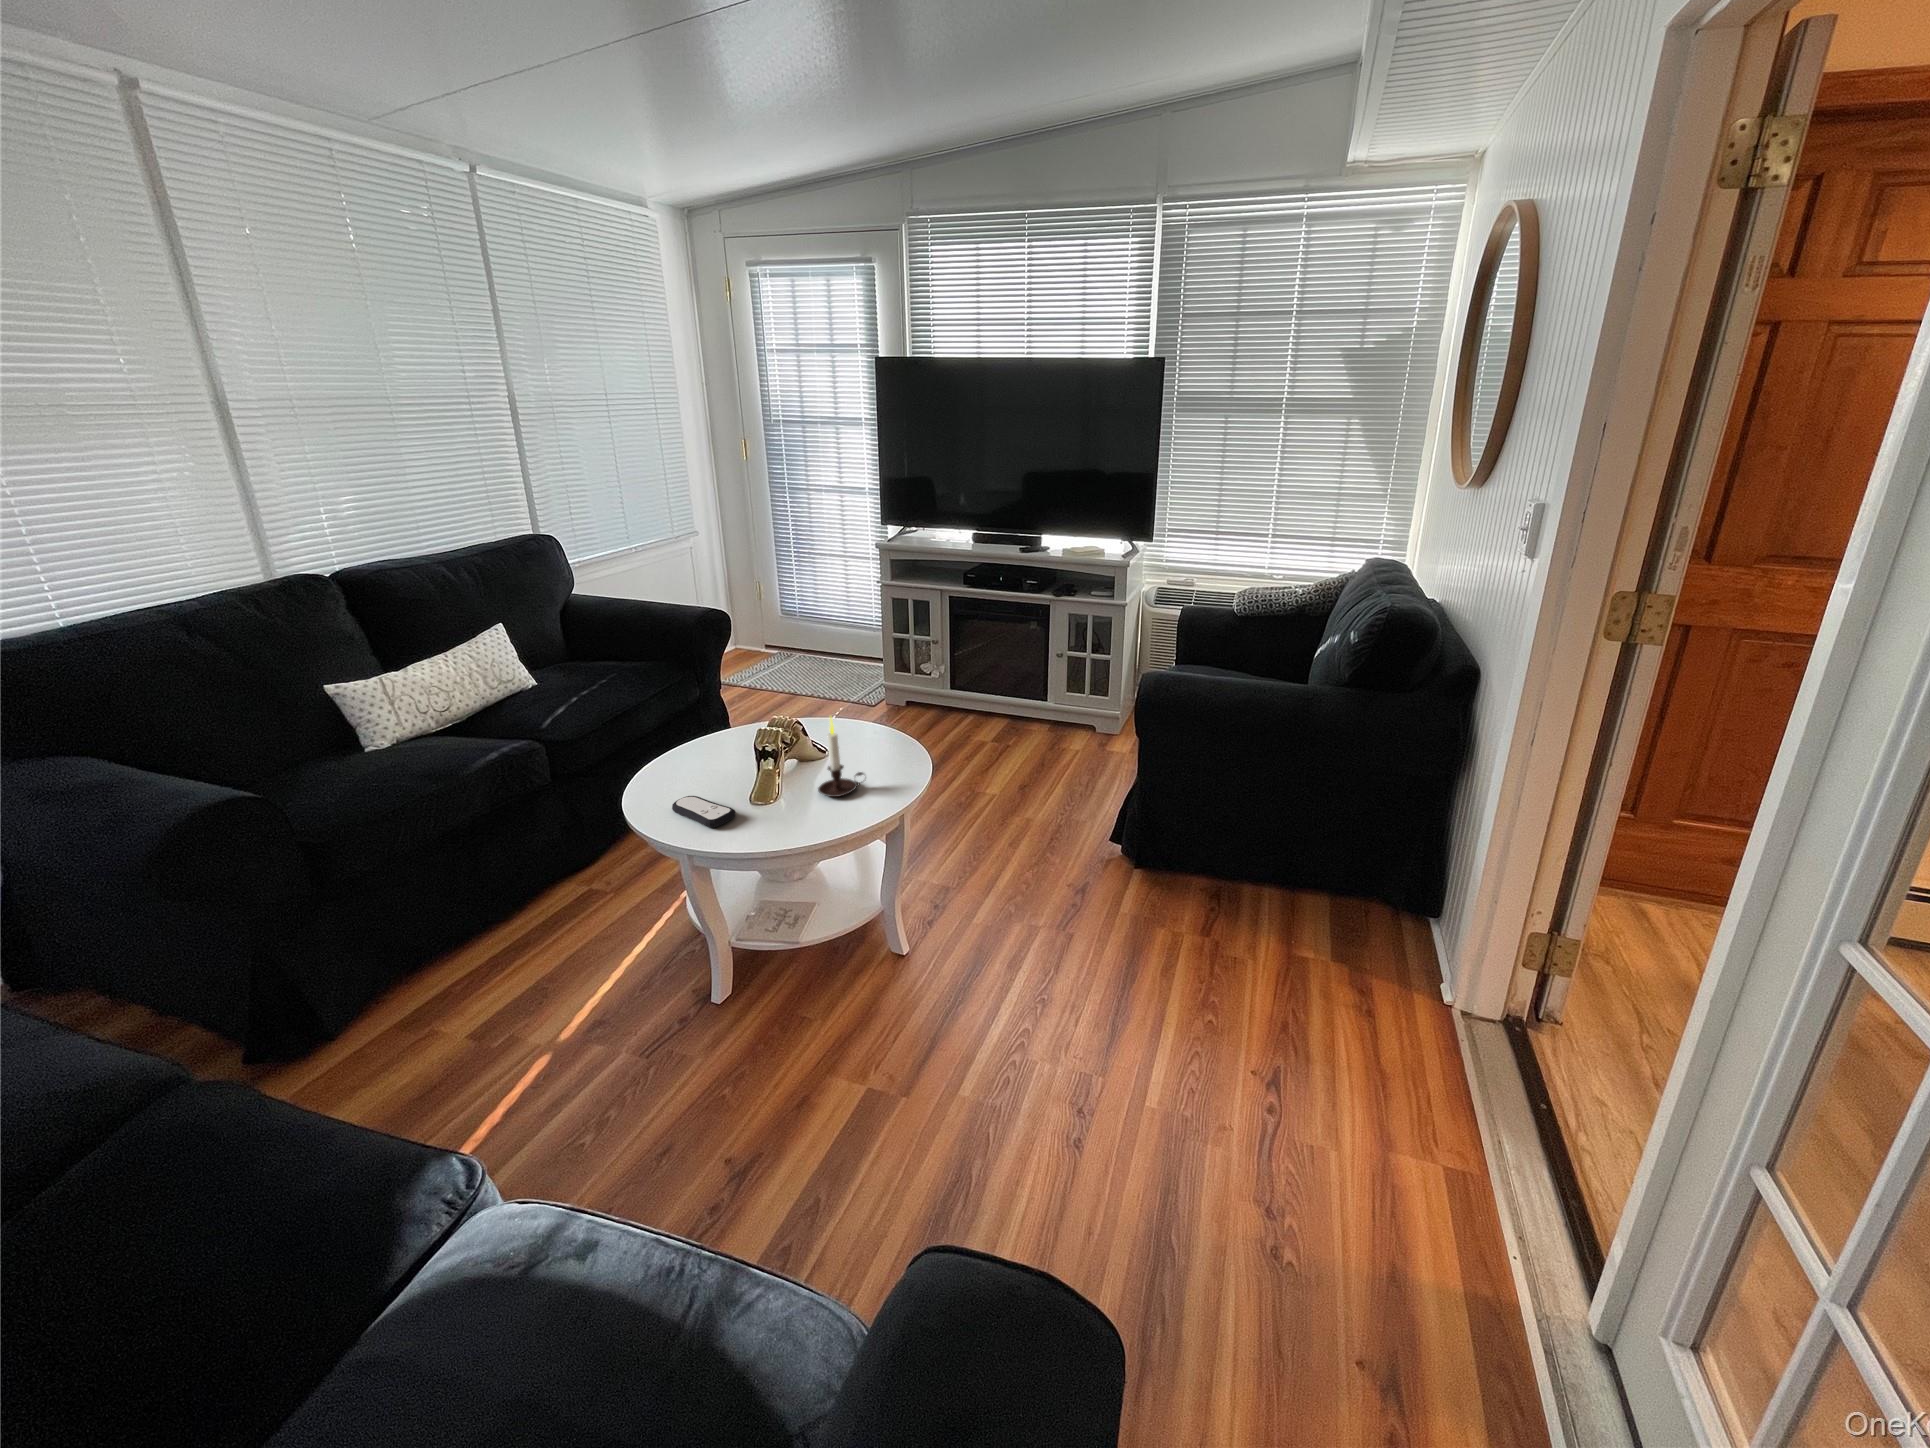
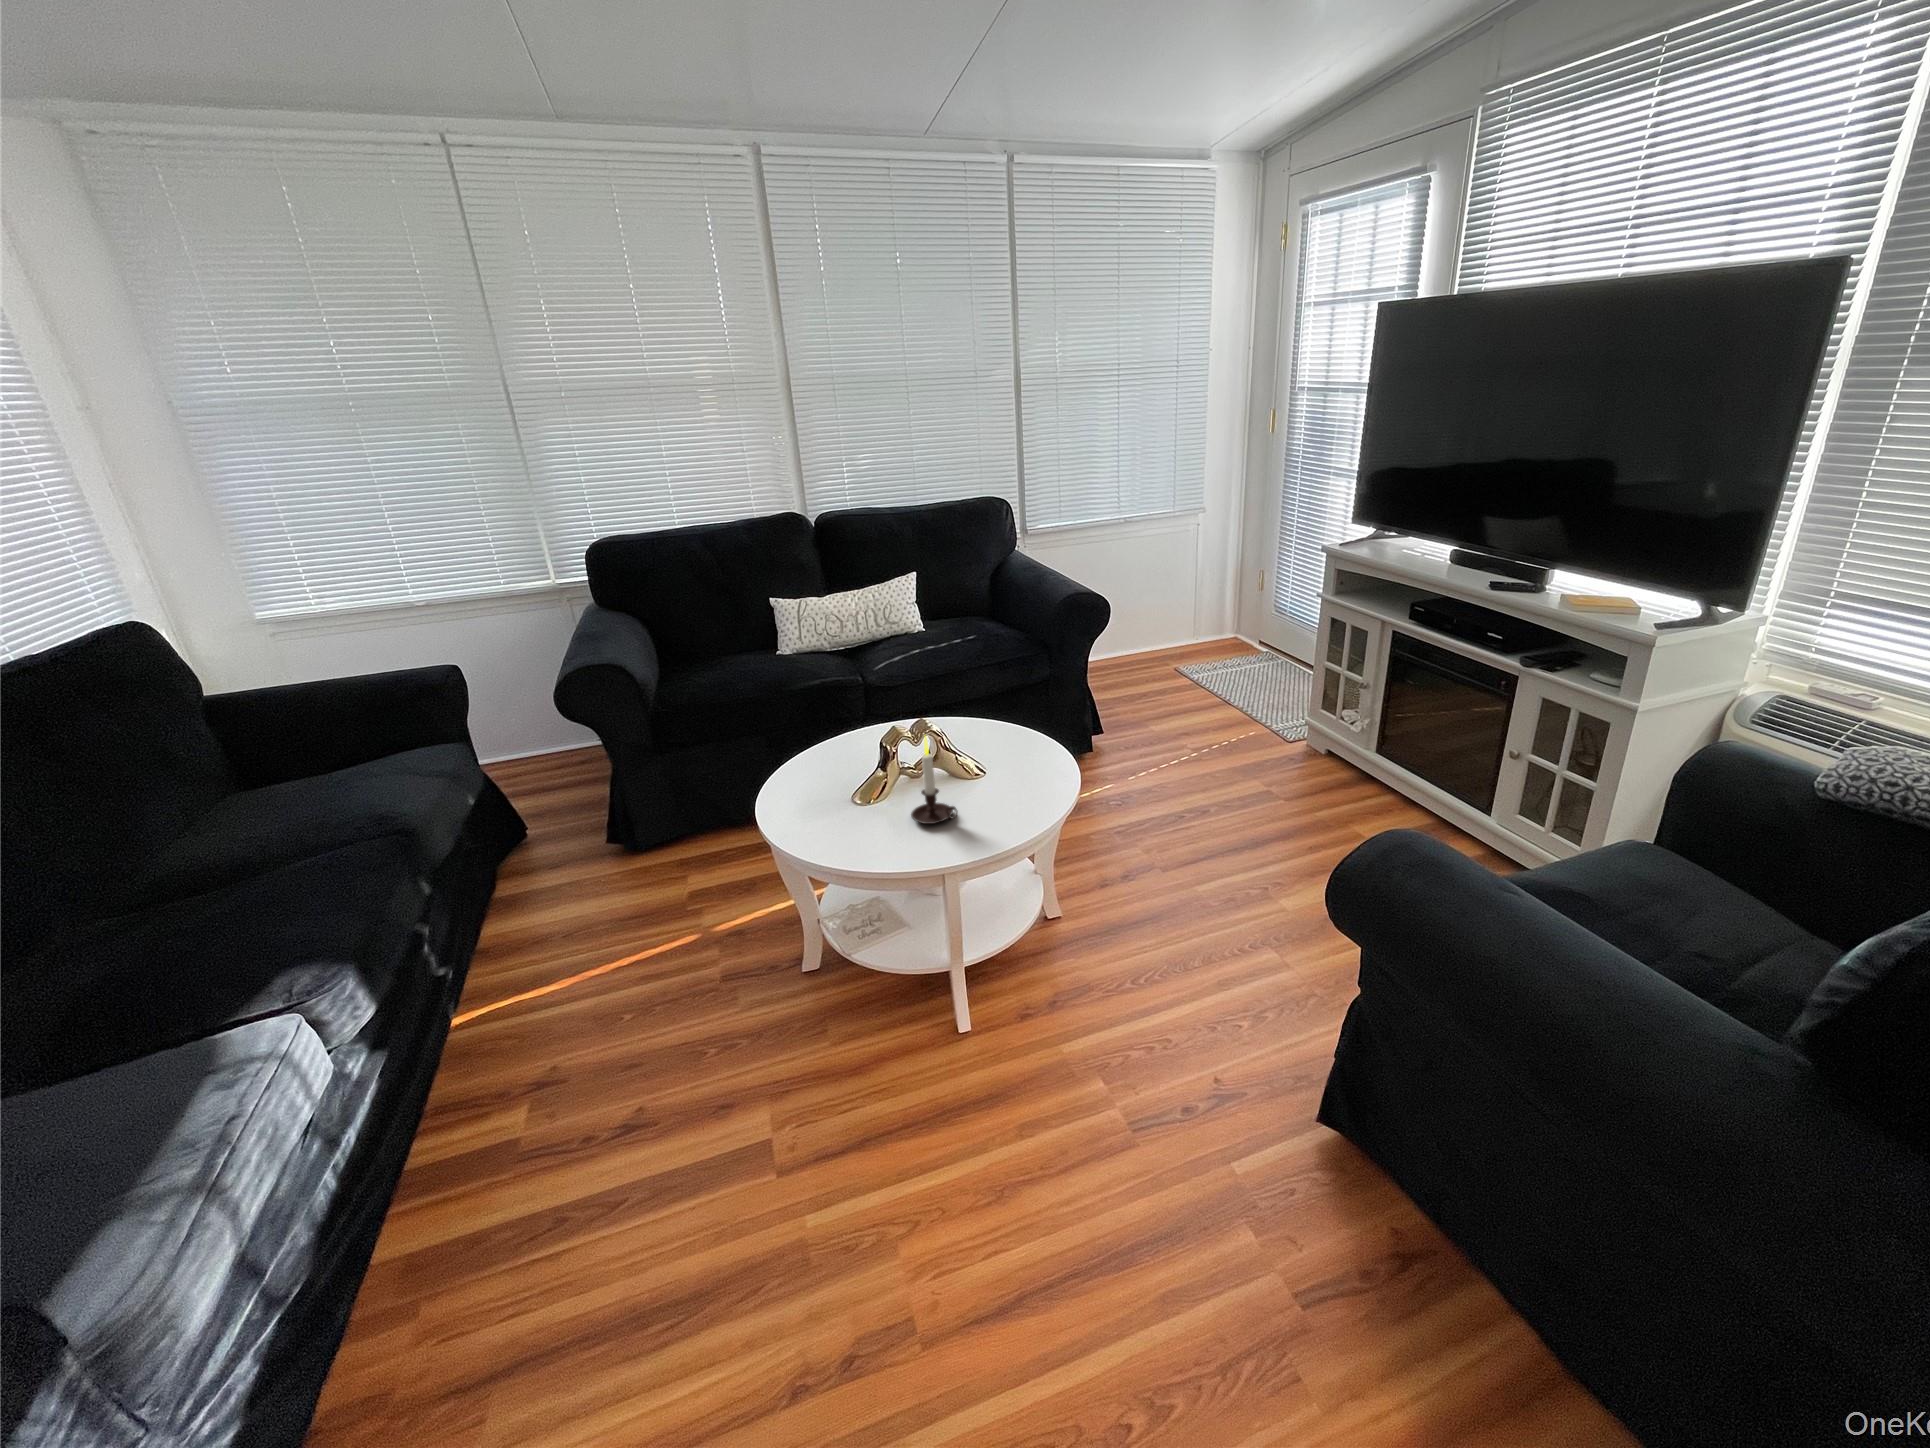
remote control: present [672,796,736,828] -> none [805,768,840,805]

